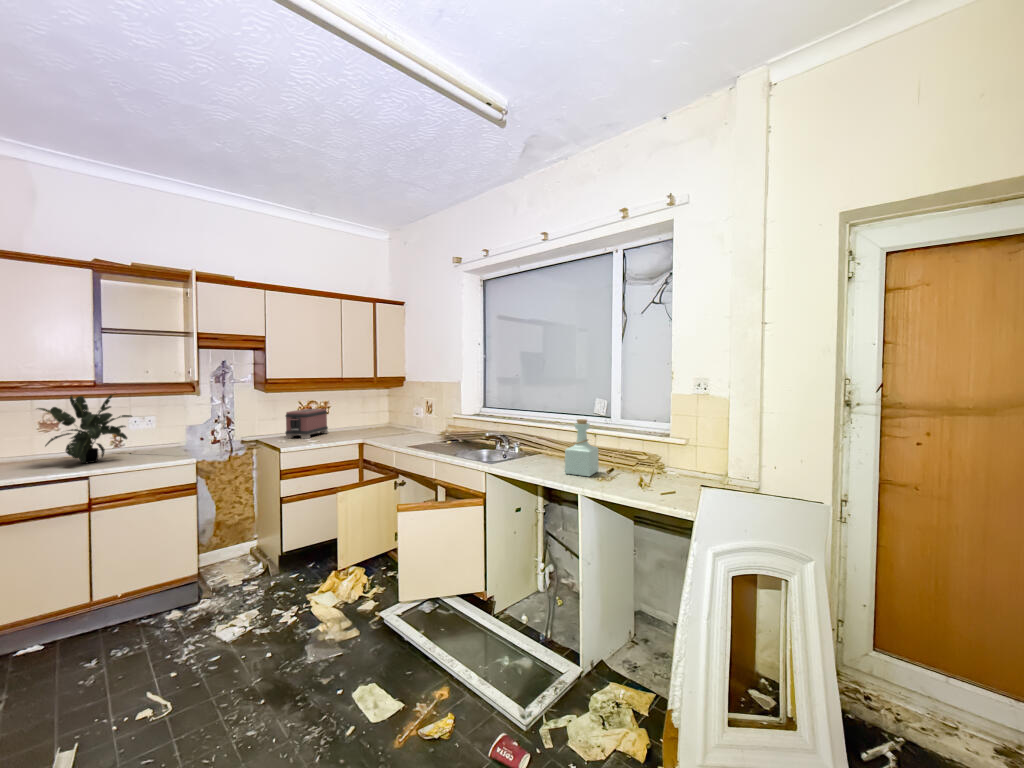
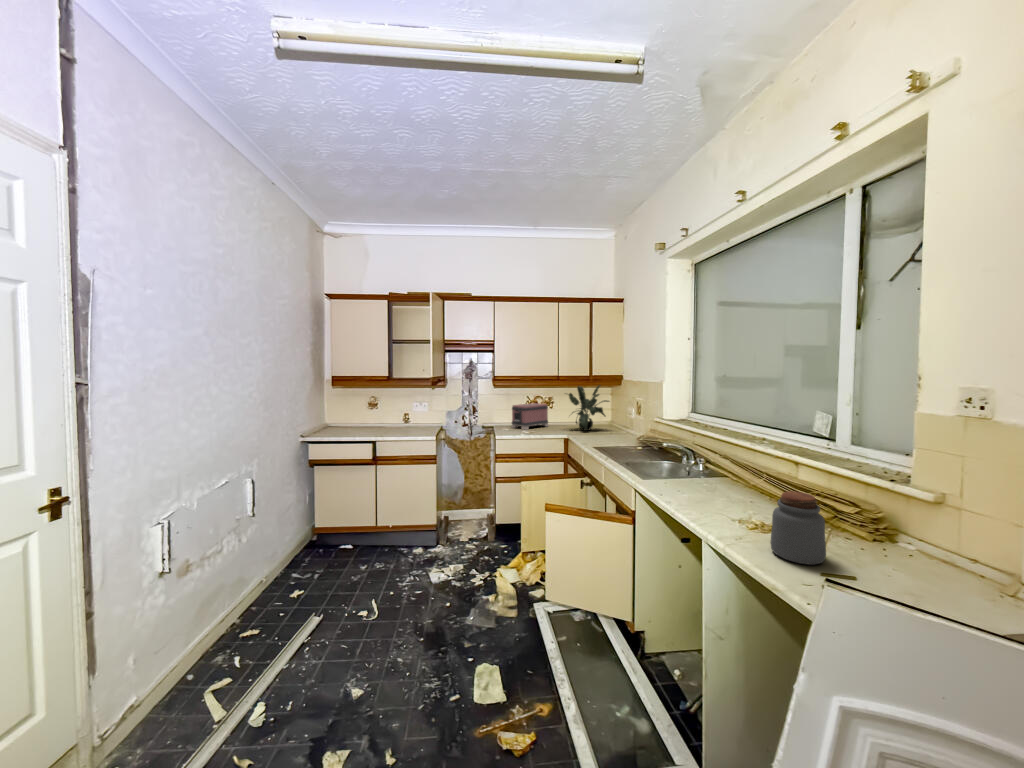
potted plant: present [37,394,132,463] -> present [568,385,609,431]
bottle: present [564,419,599,477] -> none [724,438,782,520]
jar: none [618,449,649,494] -> present [770,491,826,565]

